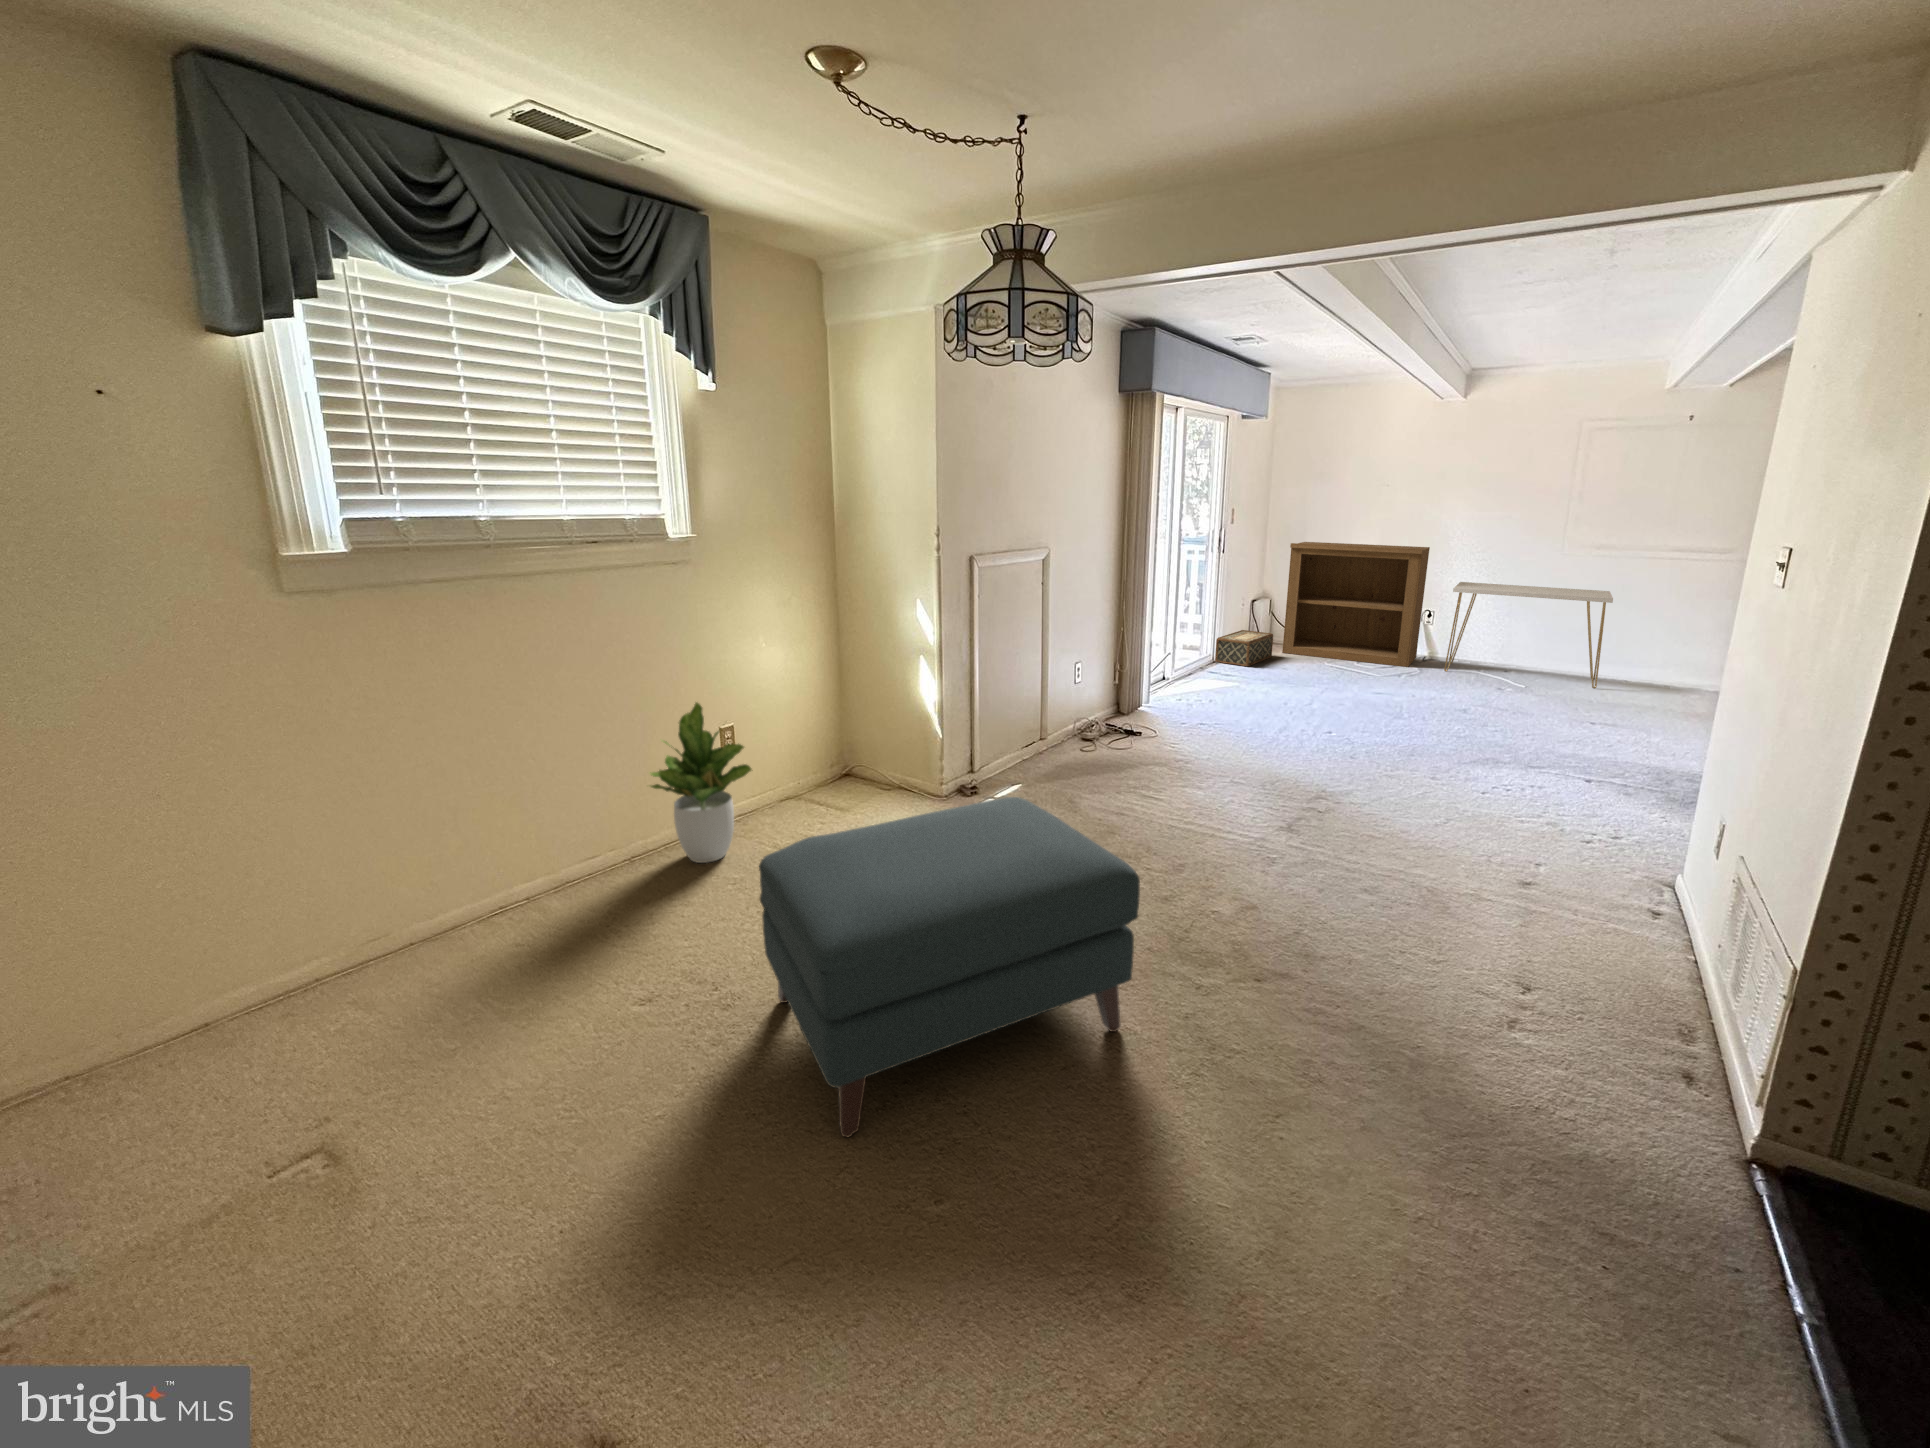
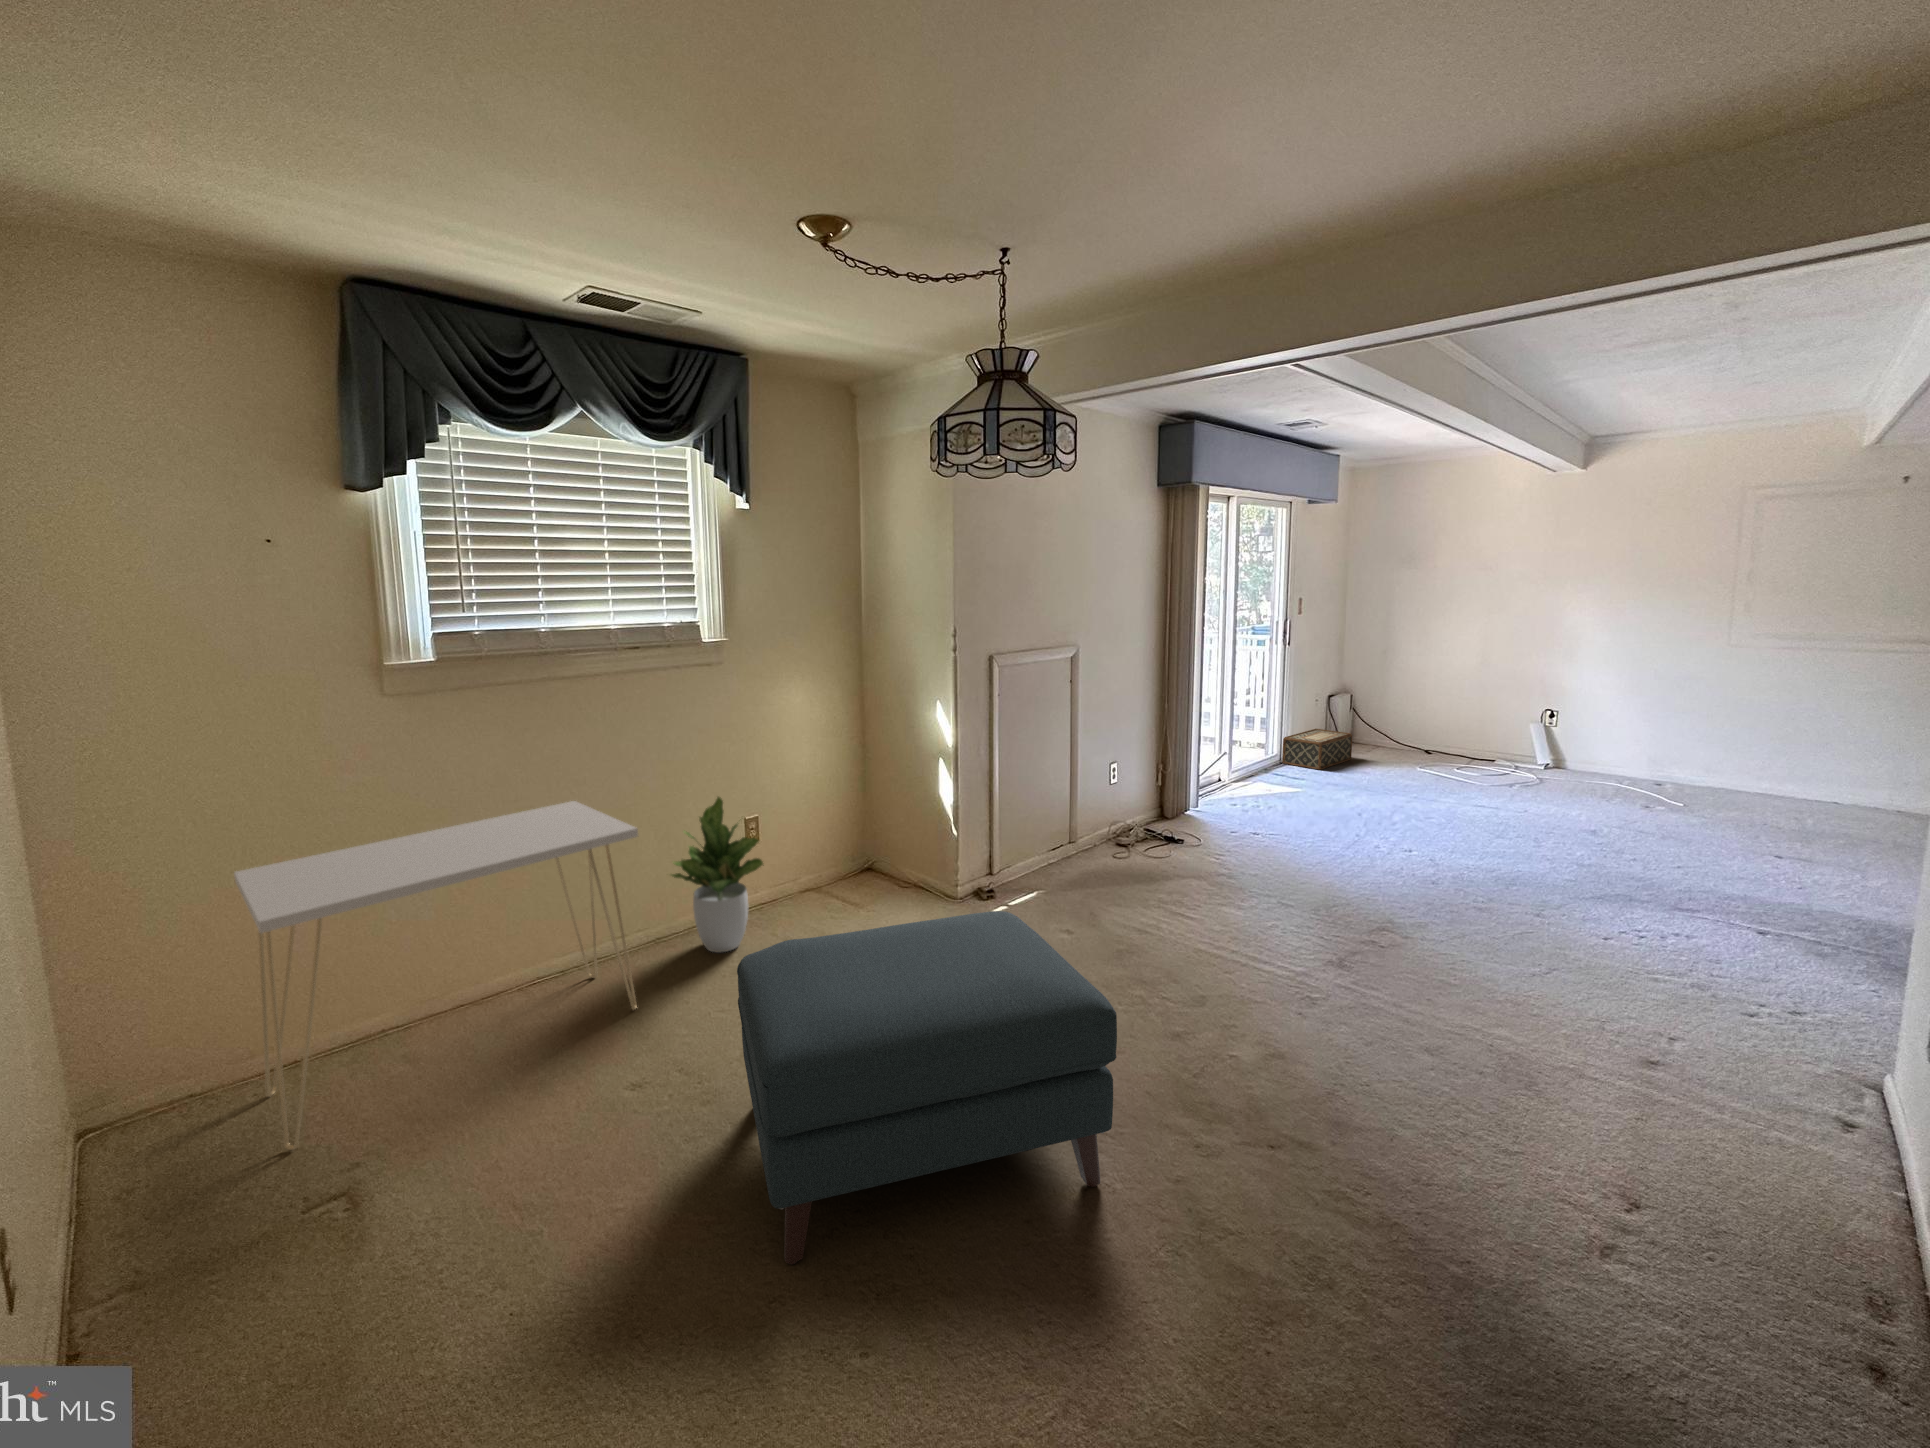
bookshelf: present [1282,542,1430,667] -> none [1365,632,1547,776]
console table: present [1444,582,1613,688] -> present [234,801,638,1150]

